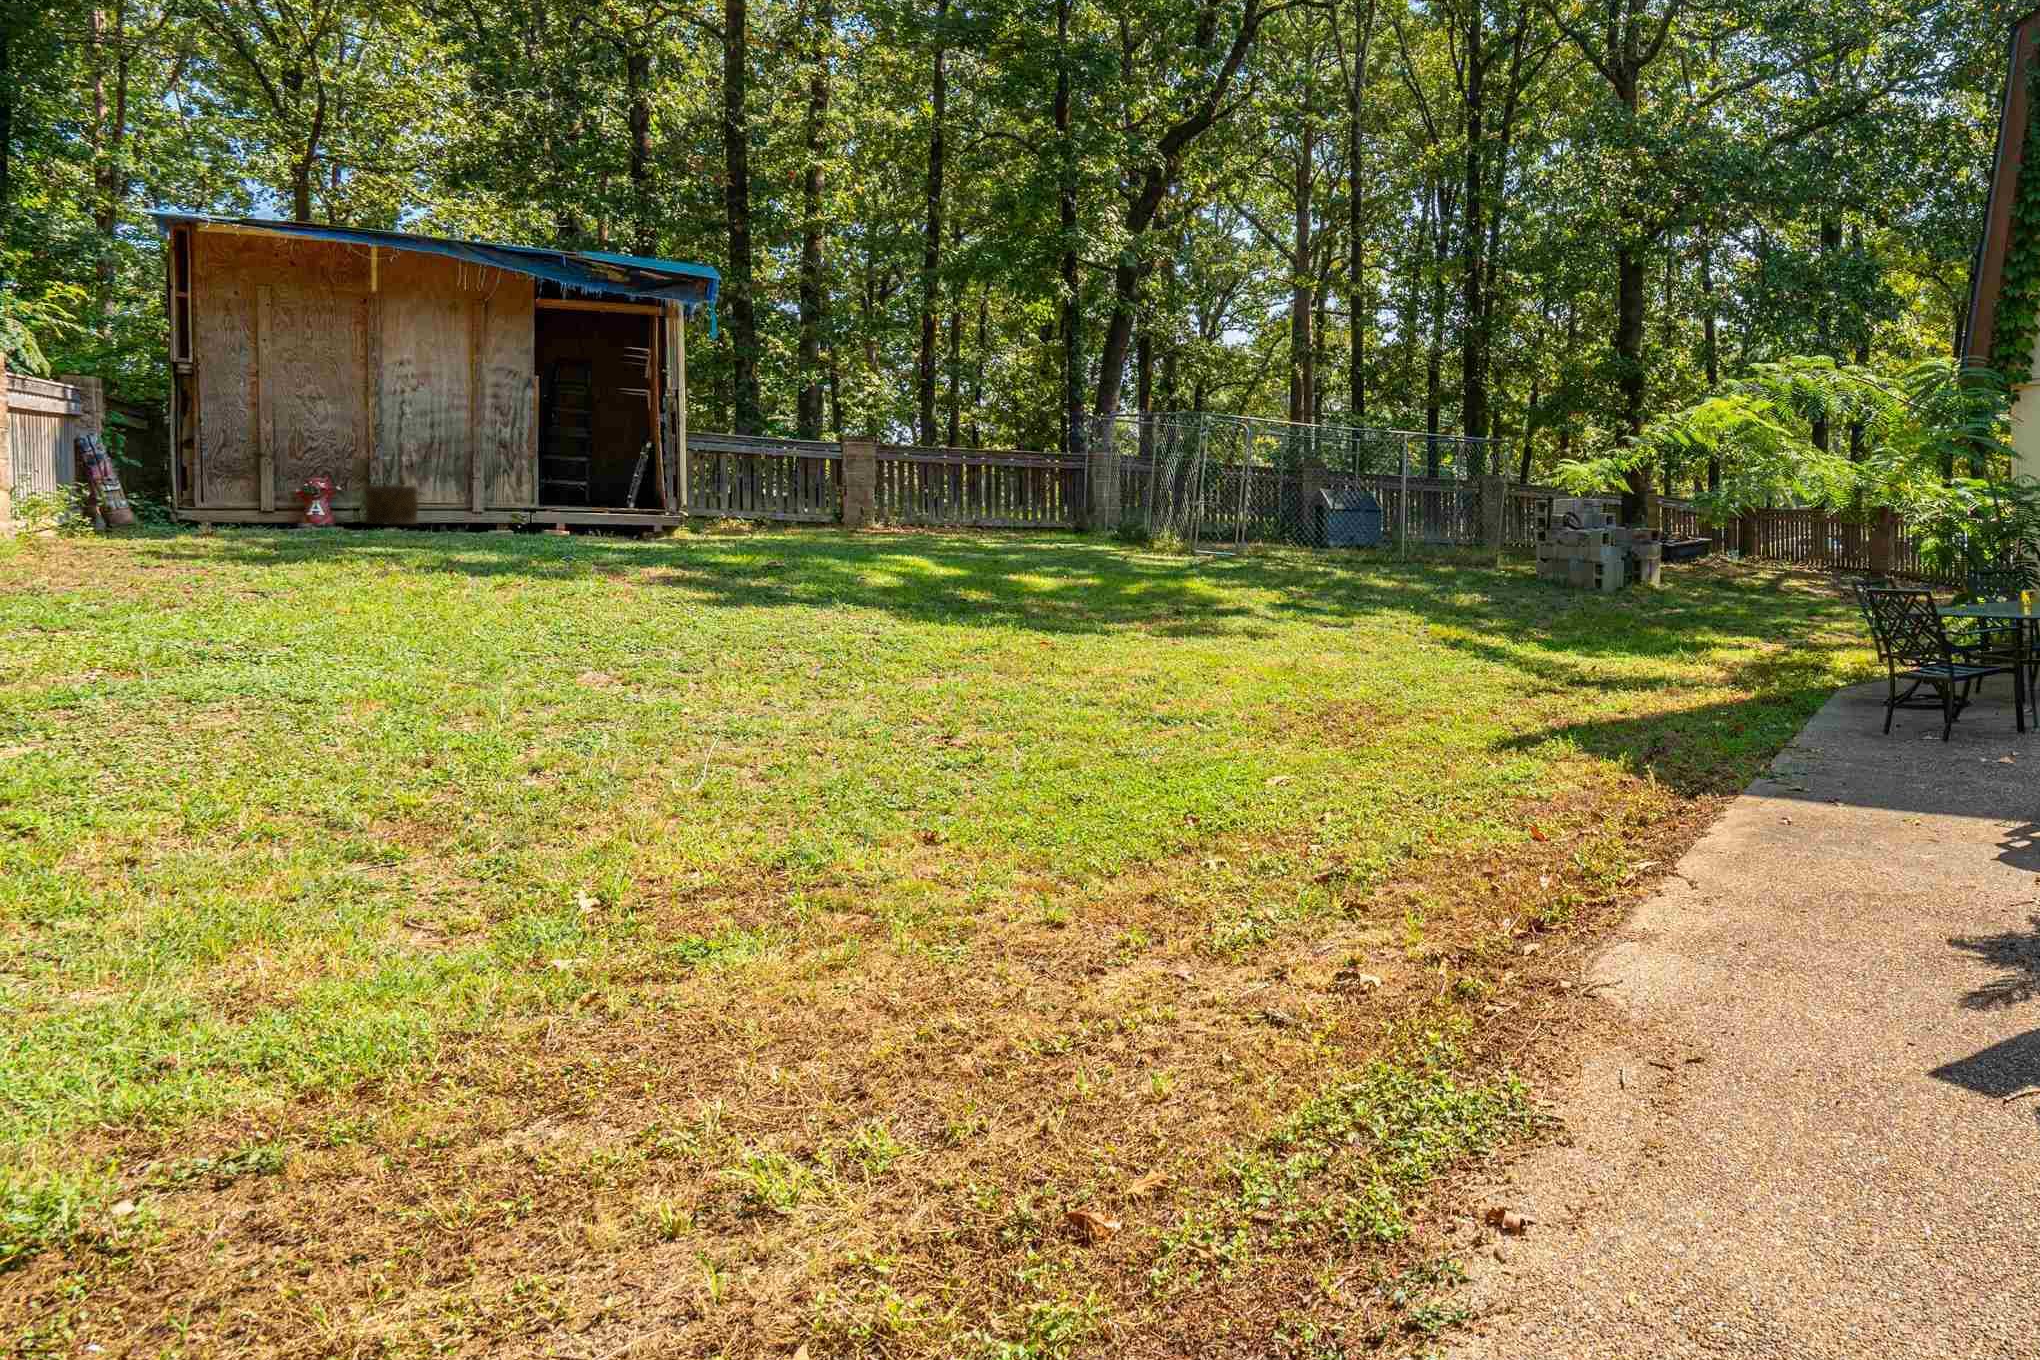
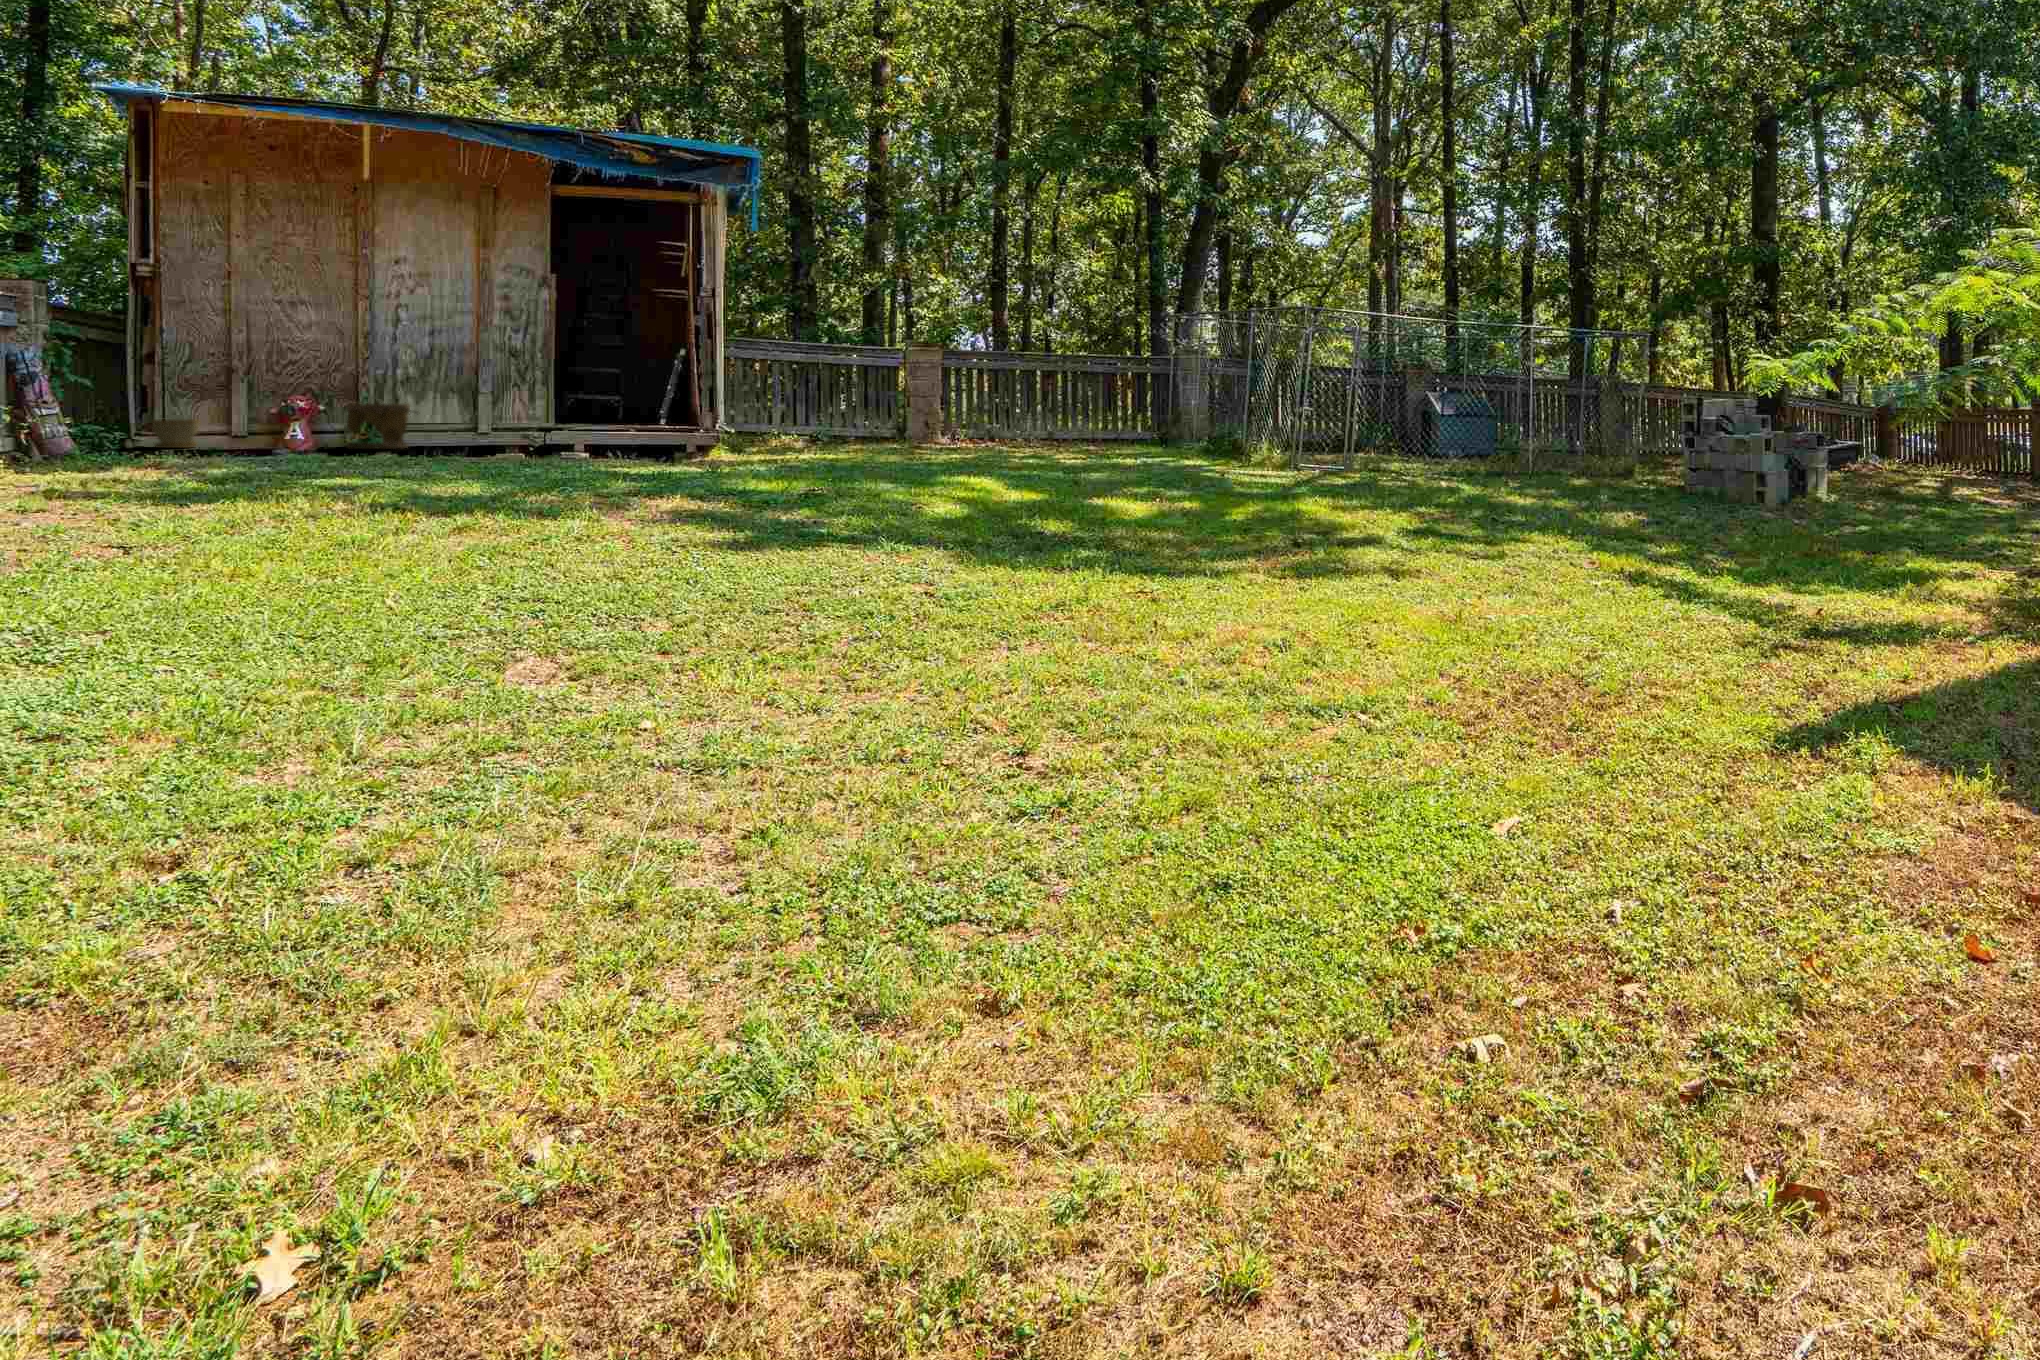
planter: none [203,496,244,521] -> present [152,419,200,448]

